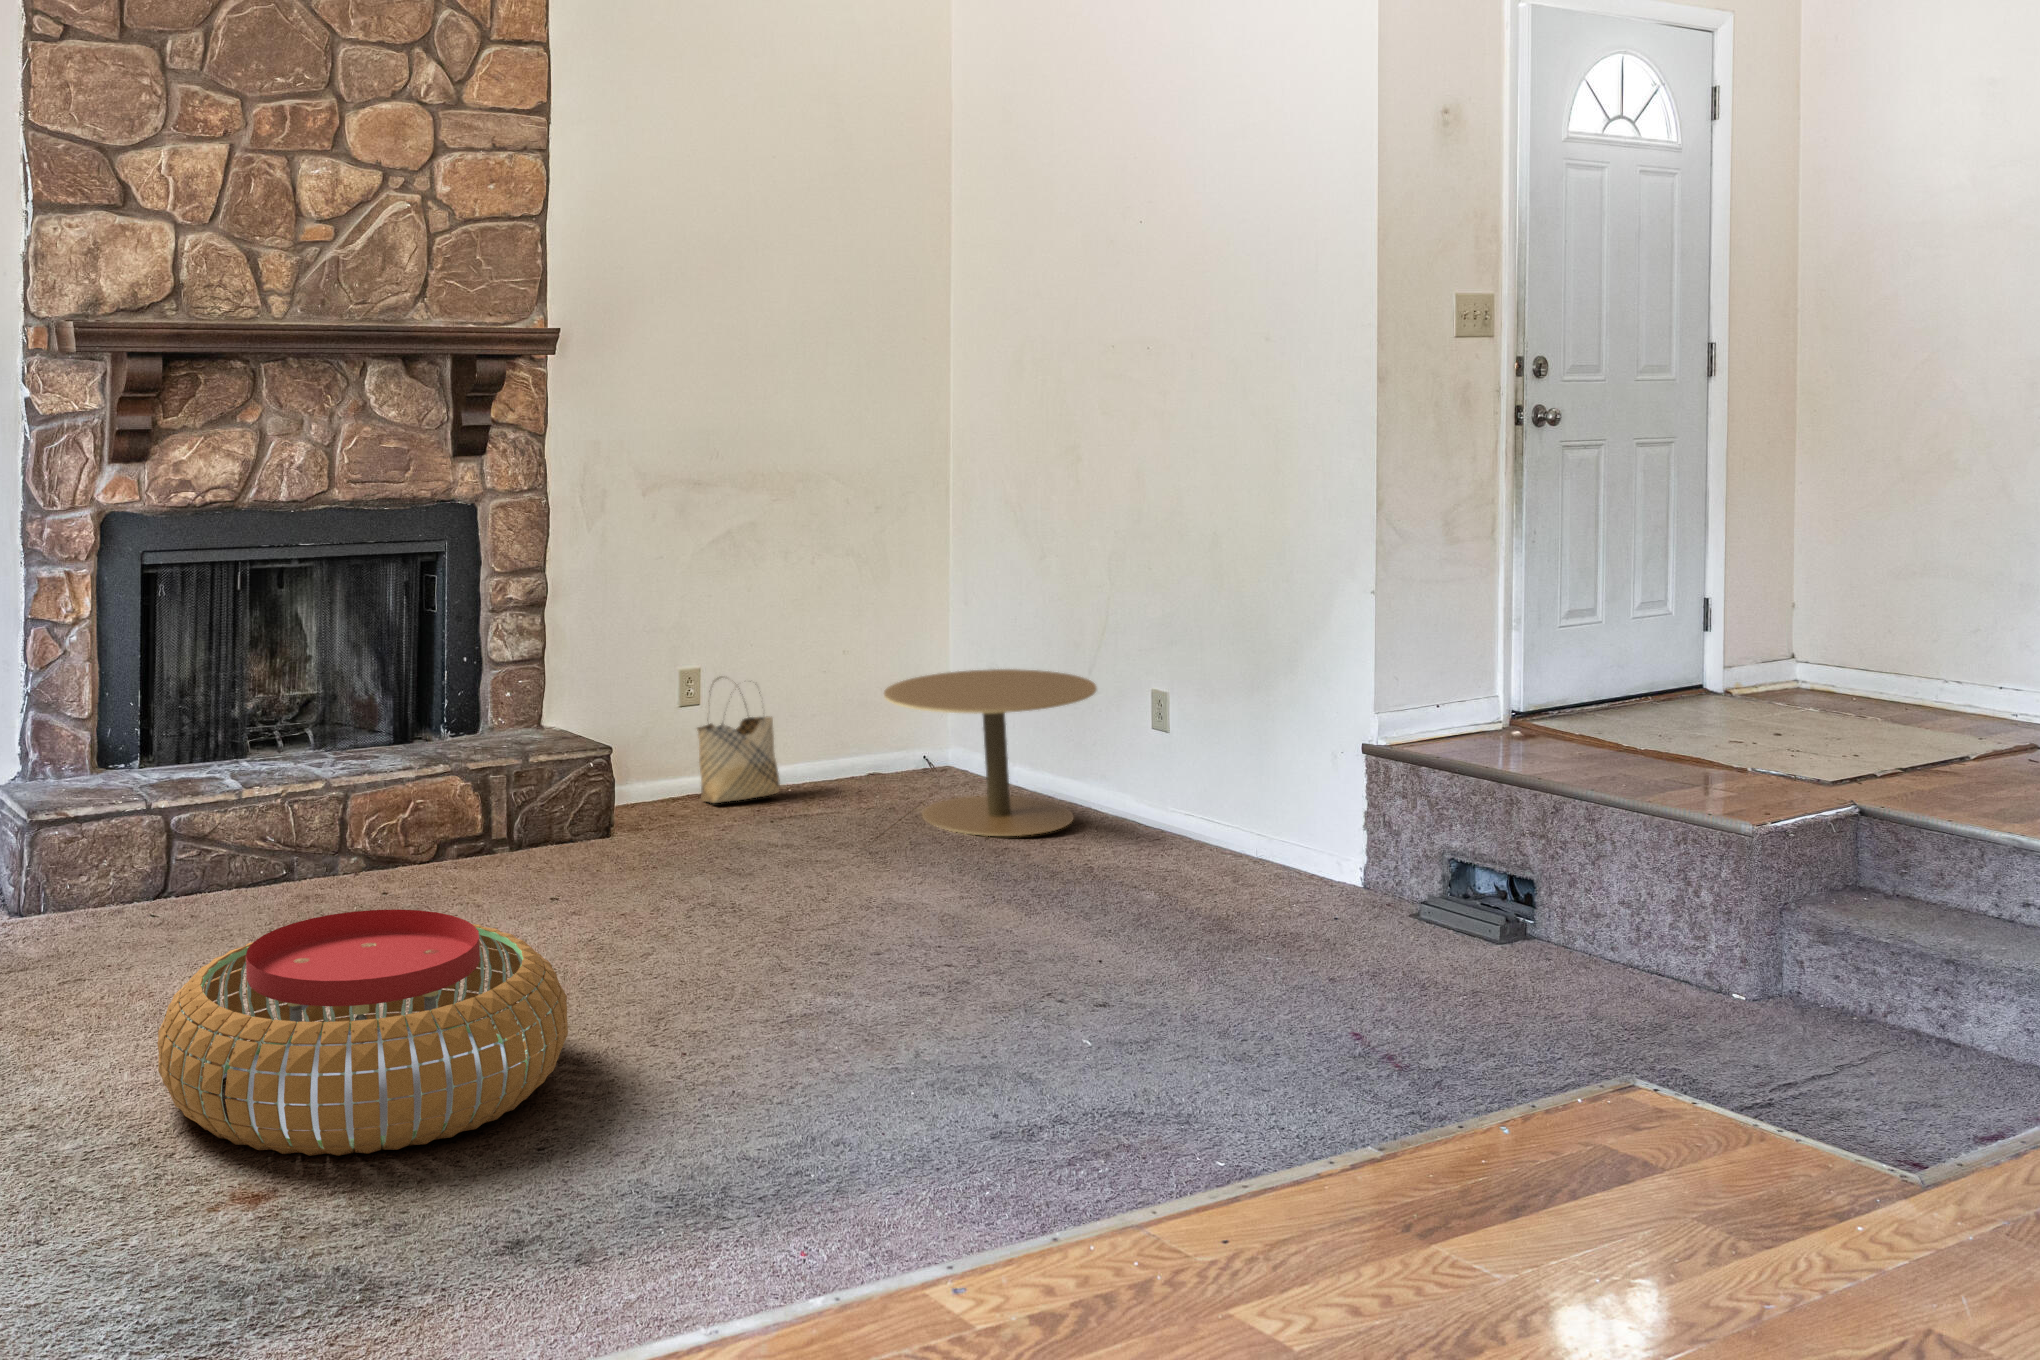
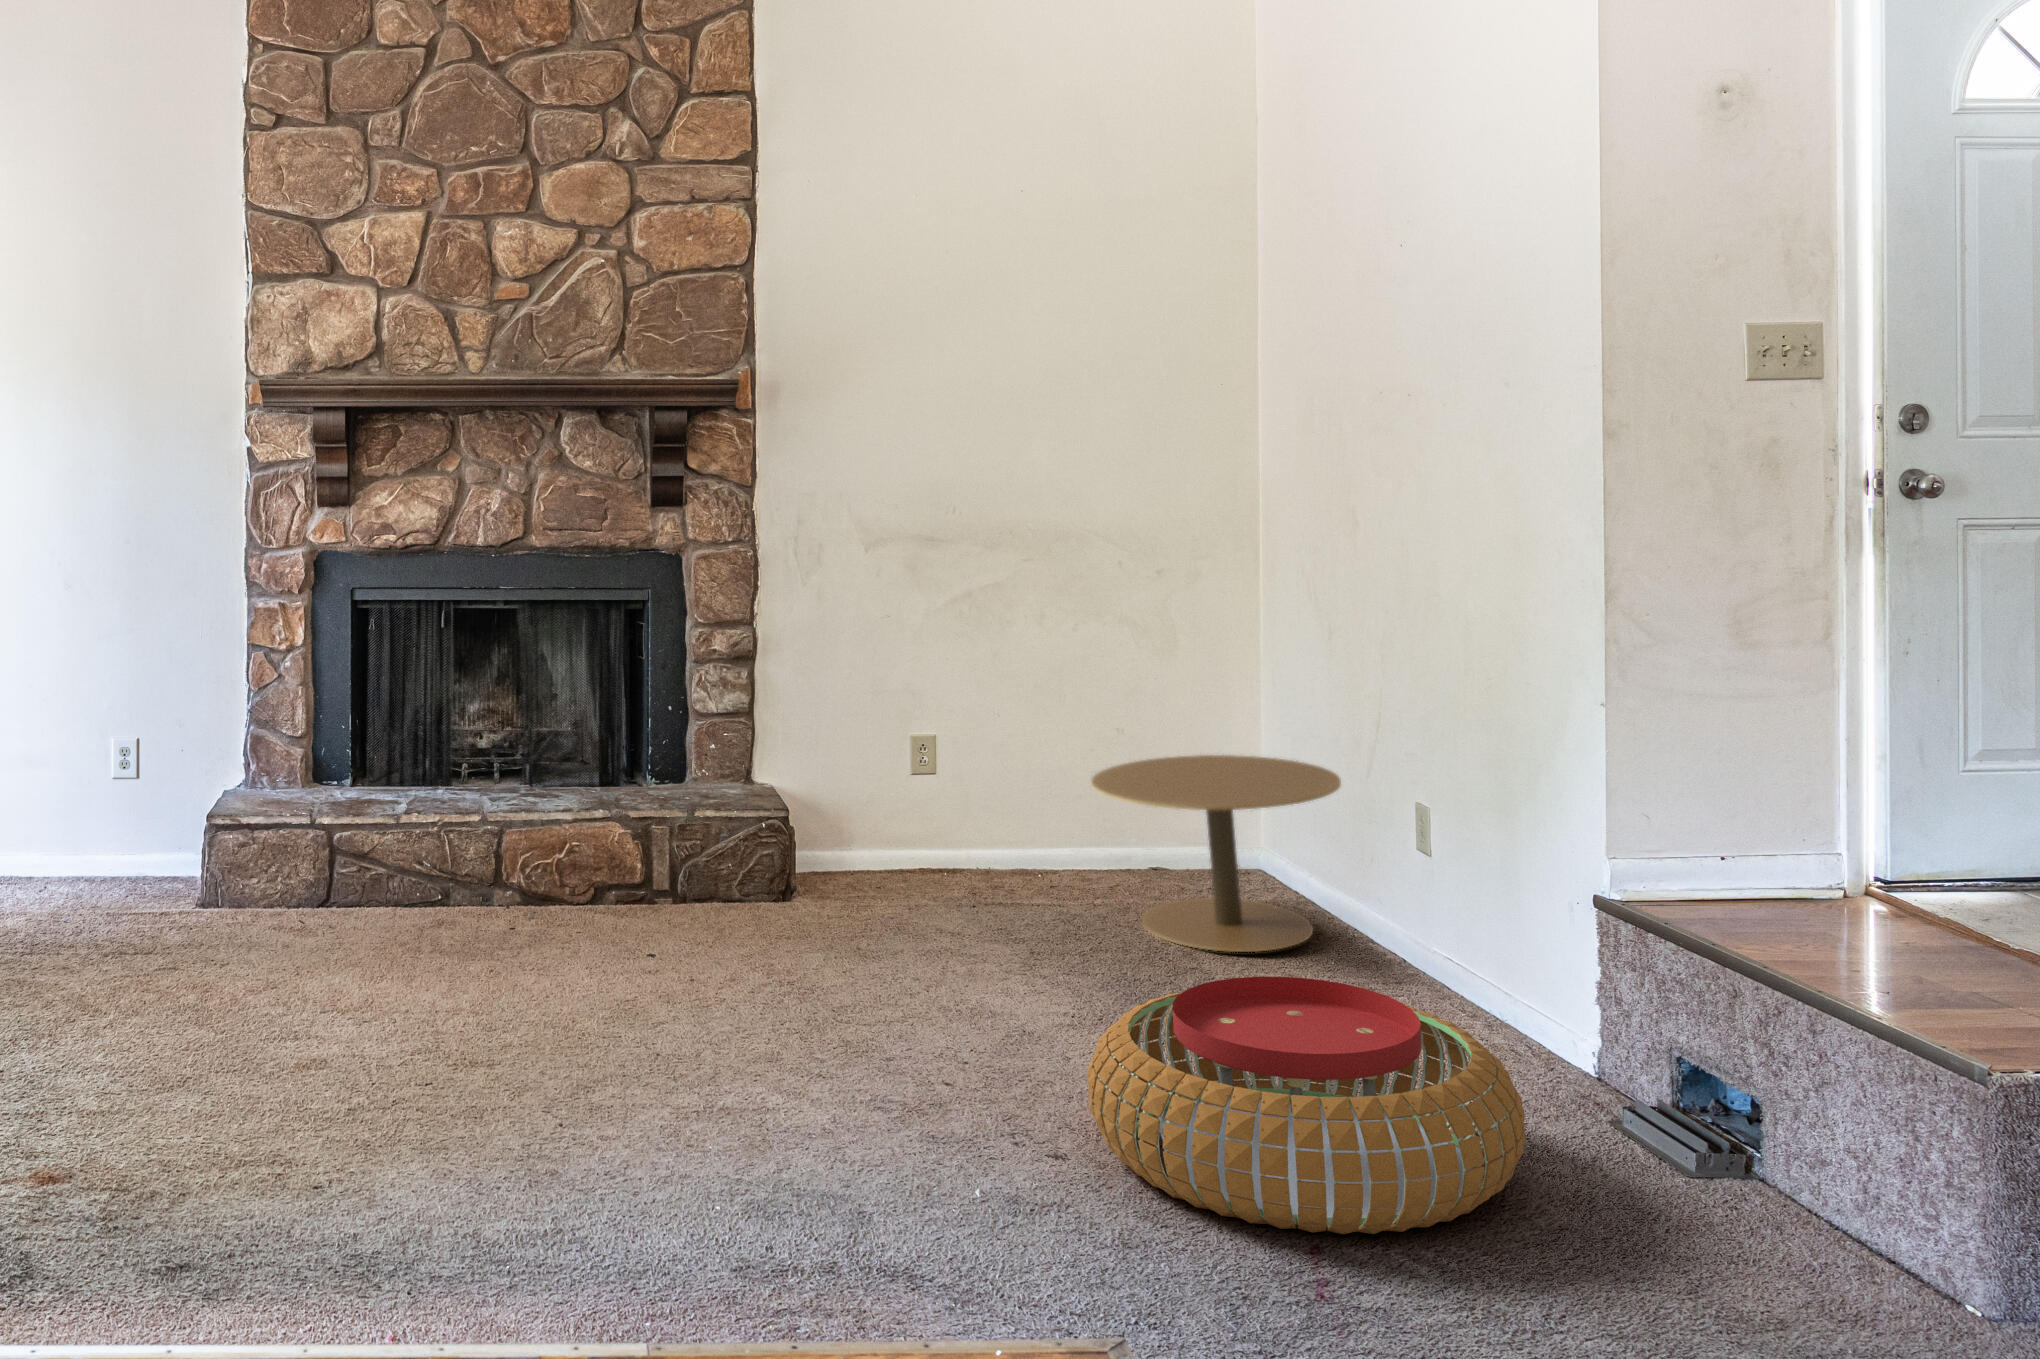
woven basket: present [697,677,780,803] -> none [911,740,1007,874]
pouf: present [157,909,568,1156] -> present [1087,977,1526,1234]

